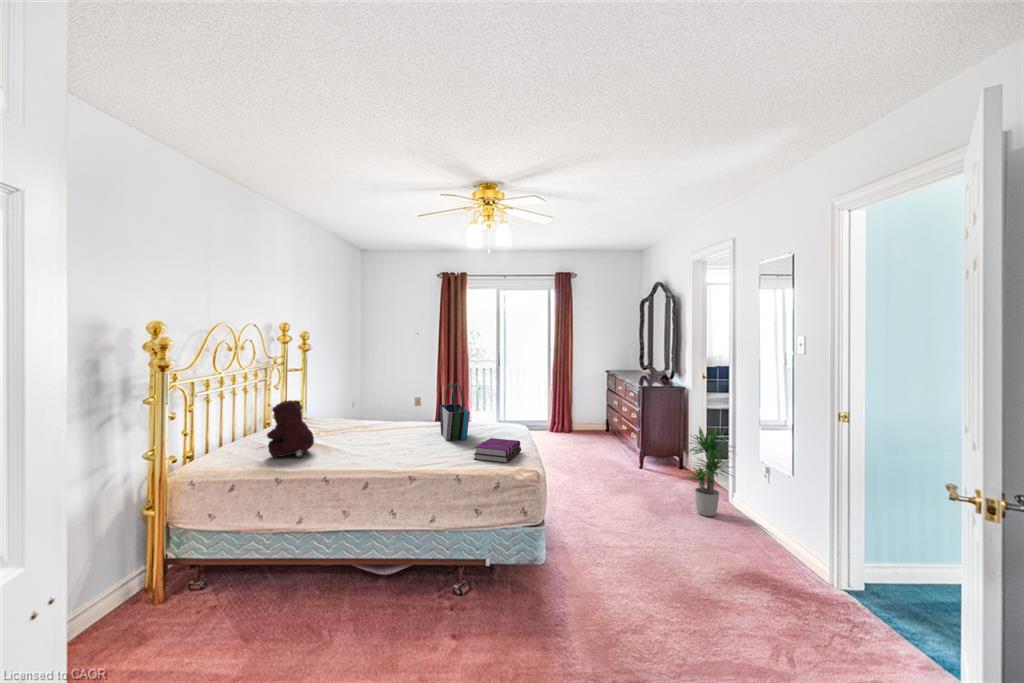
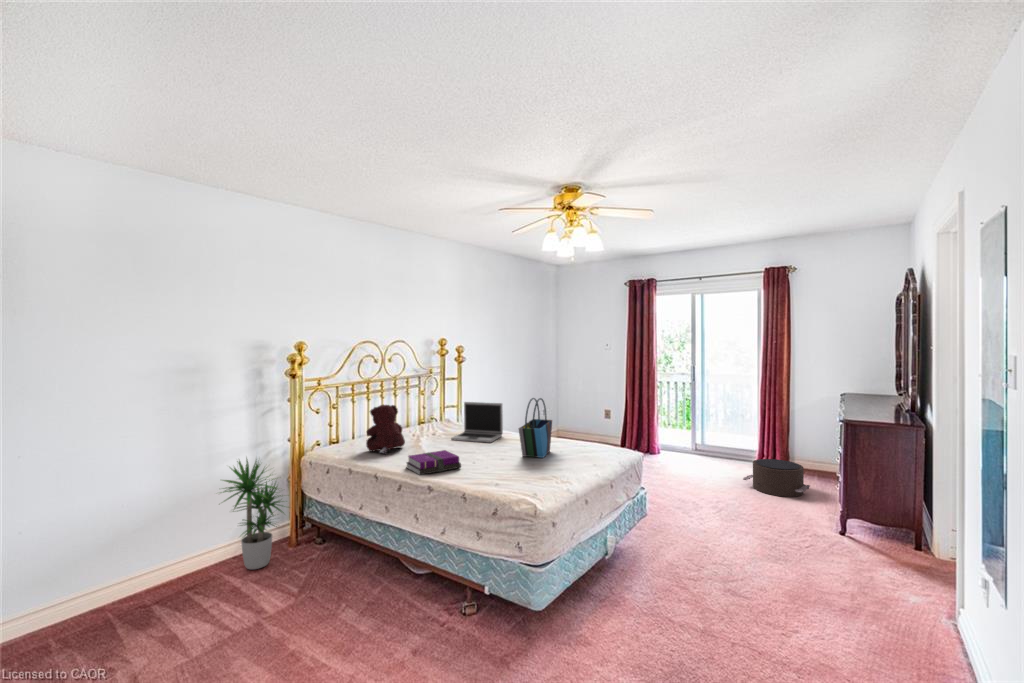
laptop: none [343,392,391,436] -> present [451,402,503,443]
pouf: none [557,425,601,451] -> present [743,459,810,497]
potted plant: present [684,427,732,516] -> present [223,458,284,569]
notebook: present [474,438,521,463] -> present [407,450,461,475]

